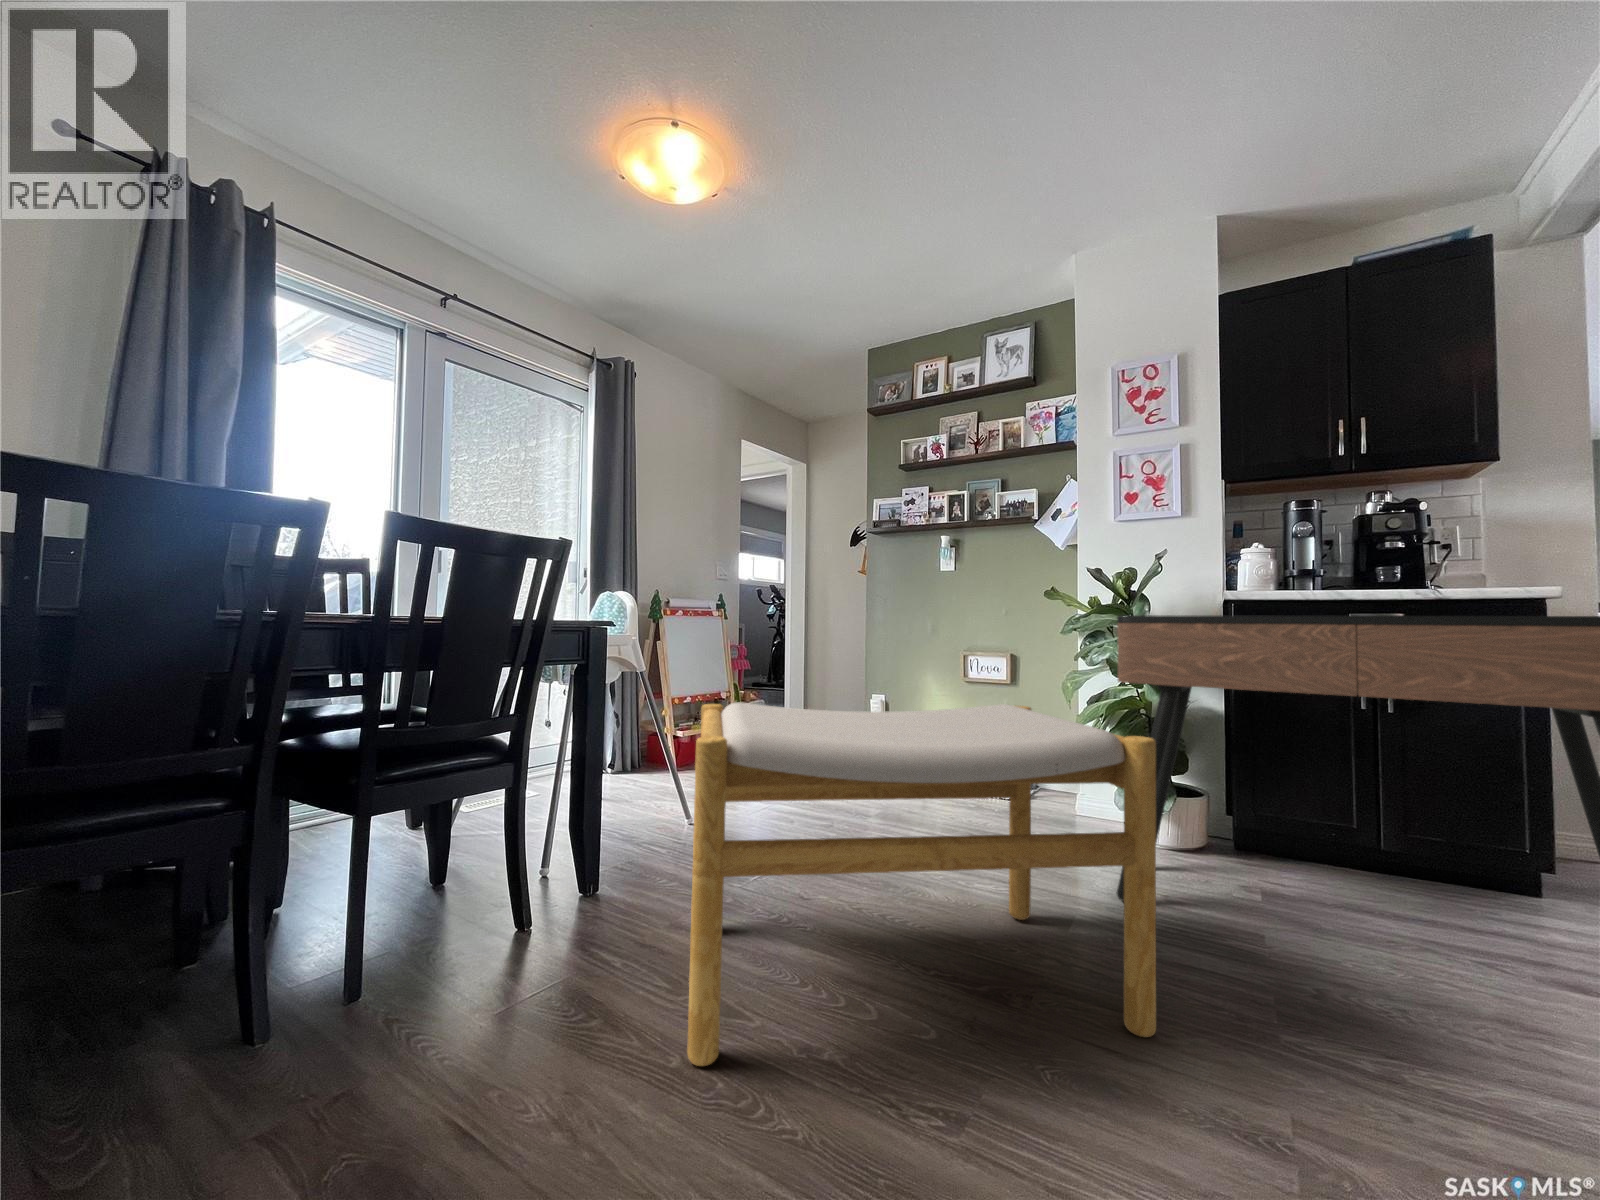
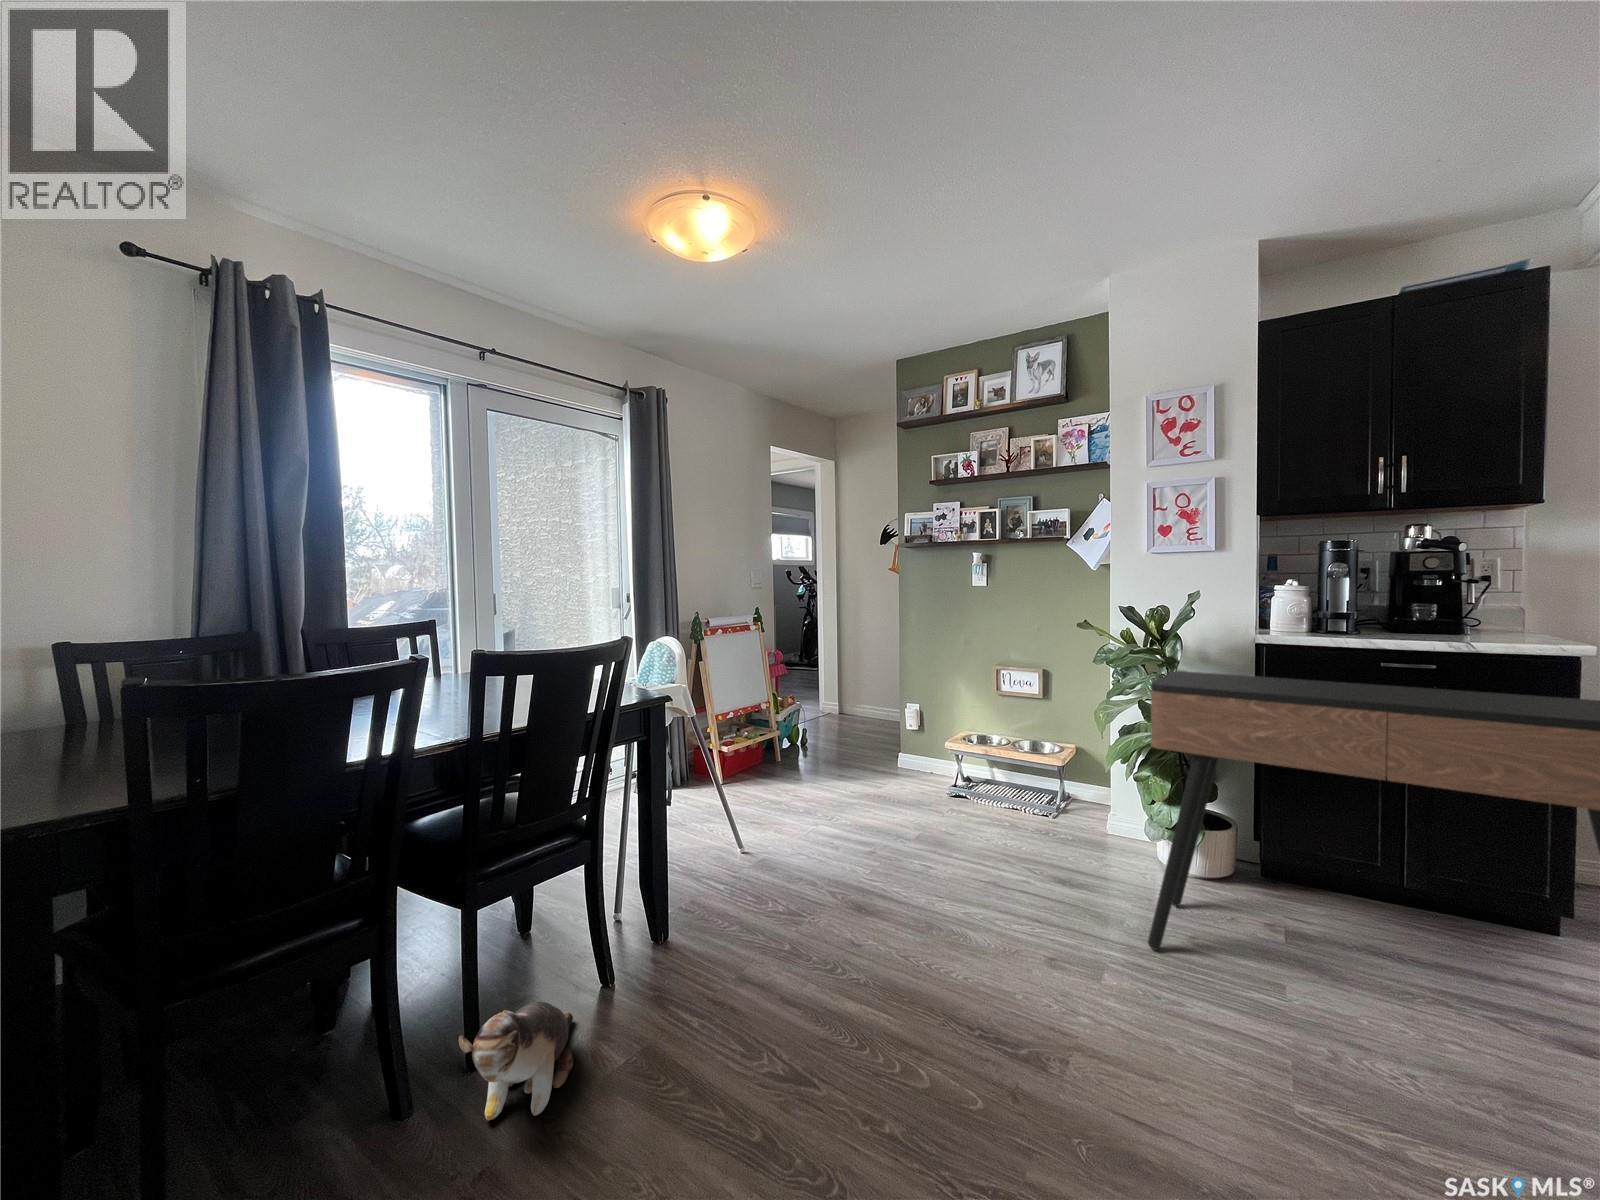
footstool: present [687,702,1156,1066] -> none [759,778,1189,1154]
plush toy: none [331,904,480,1036] -> present [459,1002,573,1121]

